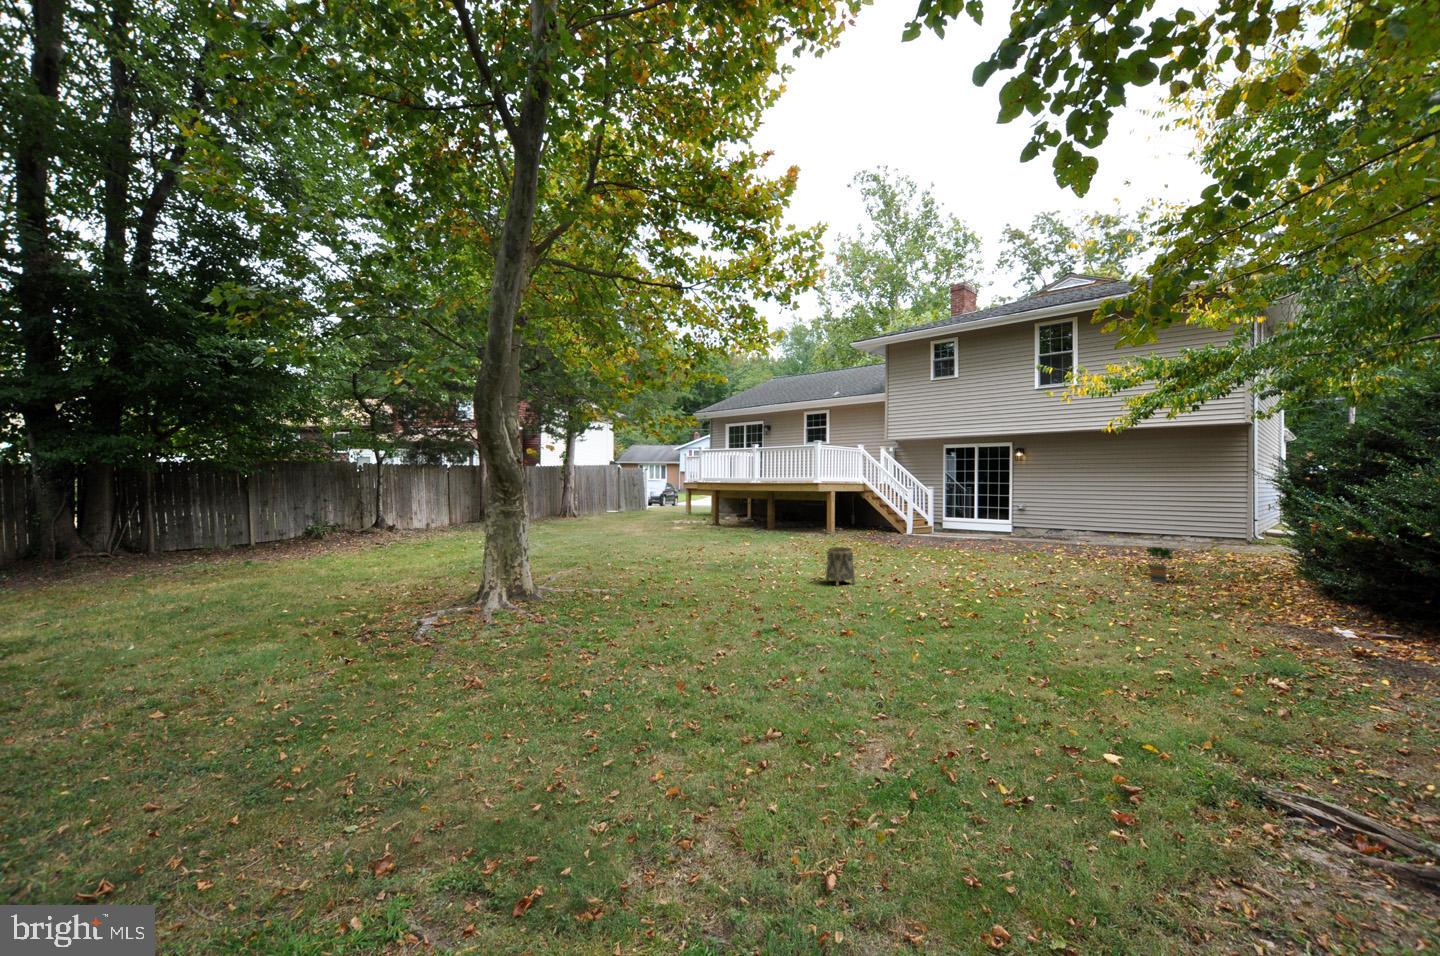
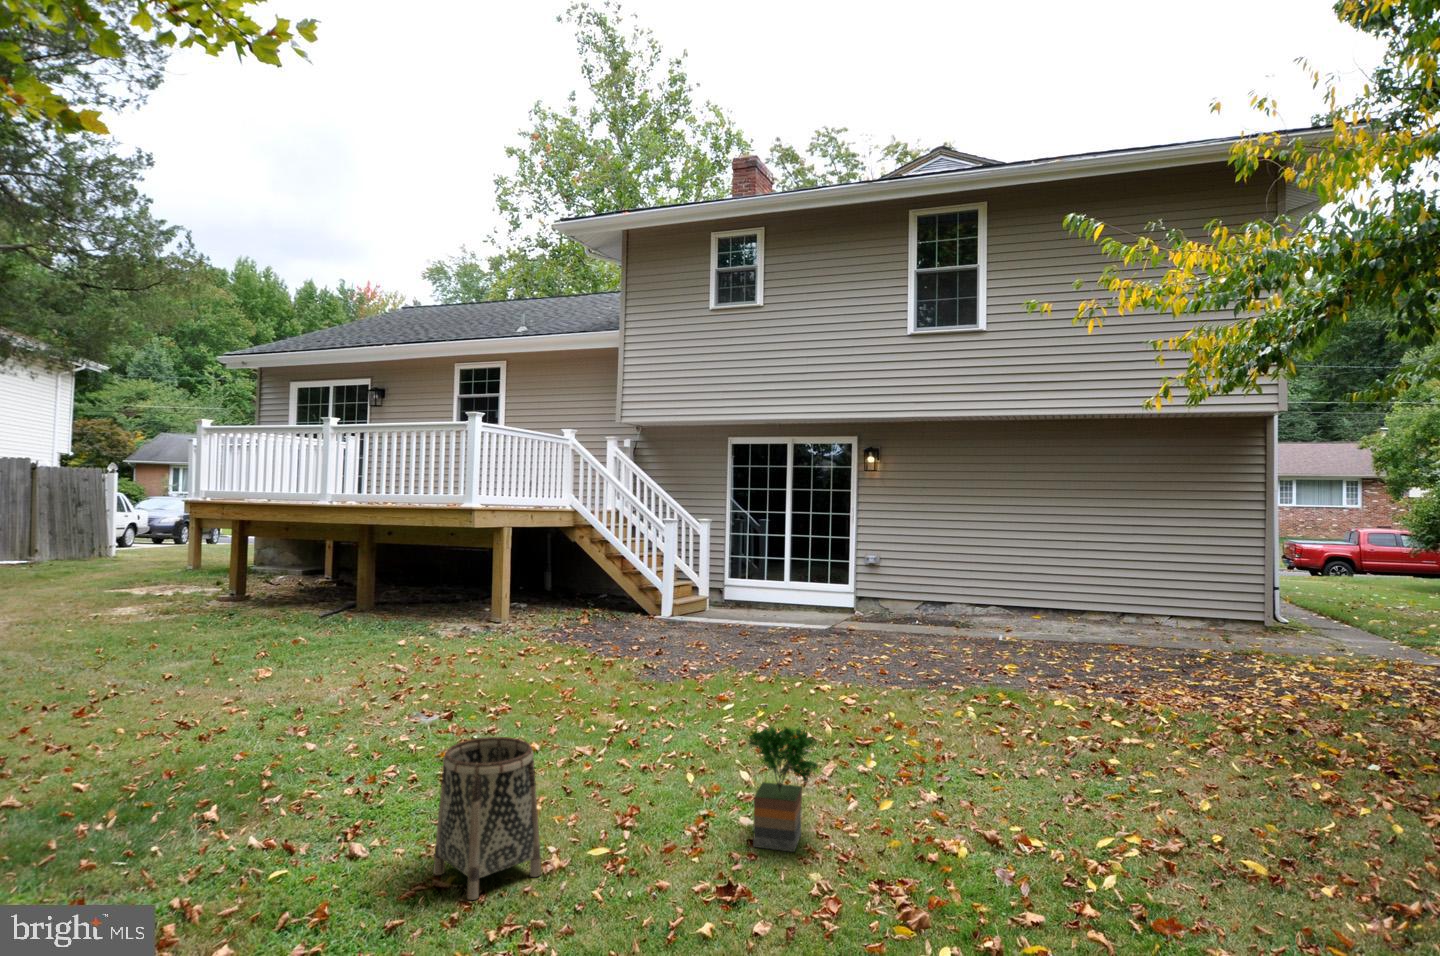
potted tree: present [1146,547,1173,583] -> present [747,727,818,852]

